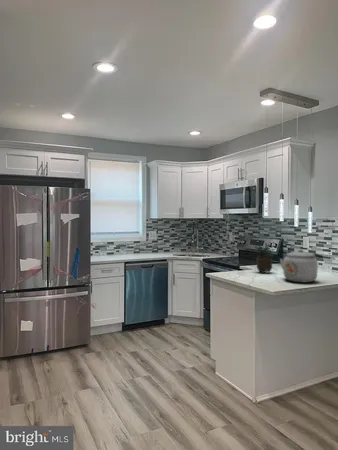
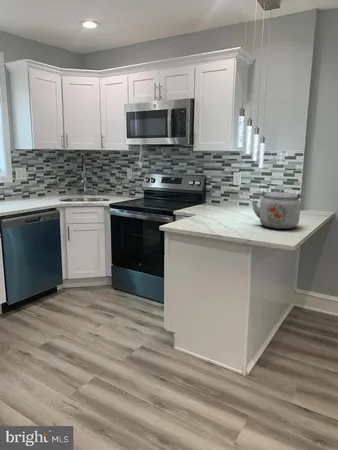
potted plant: present [251,239,277,272] -> none [204,171,236,218]

